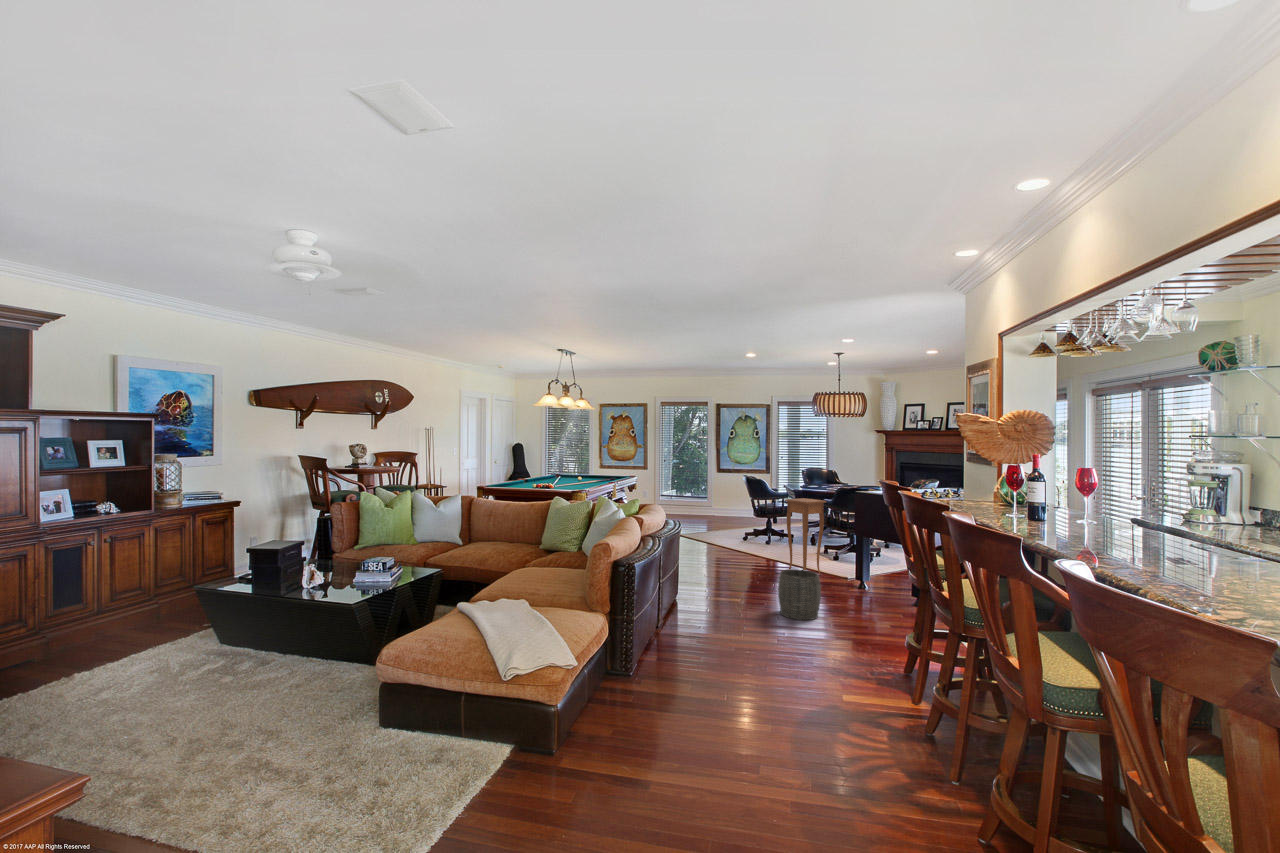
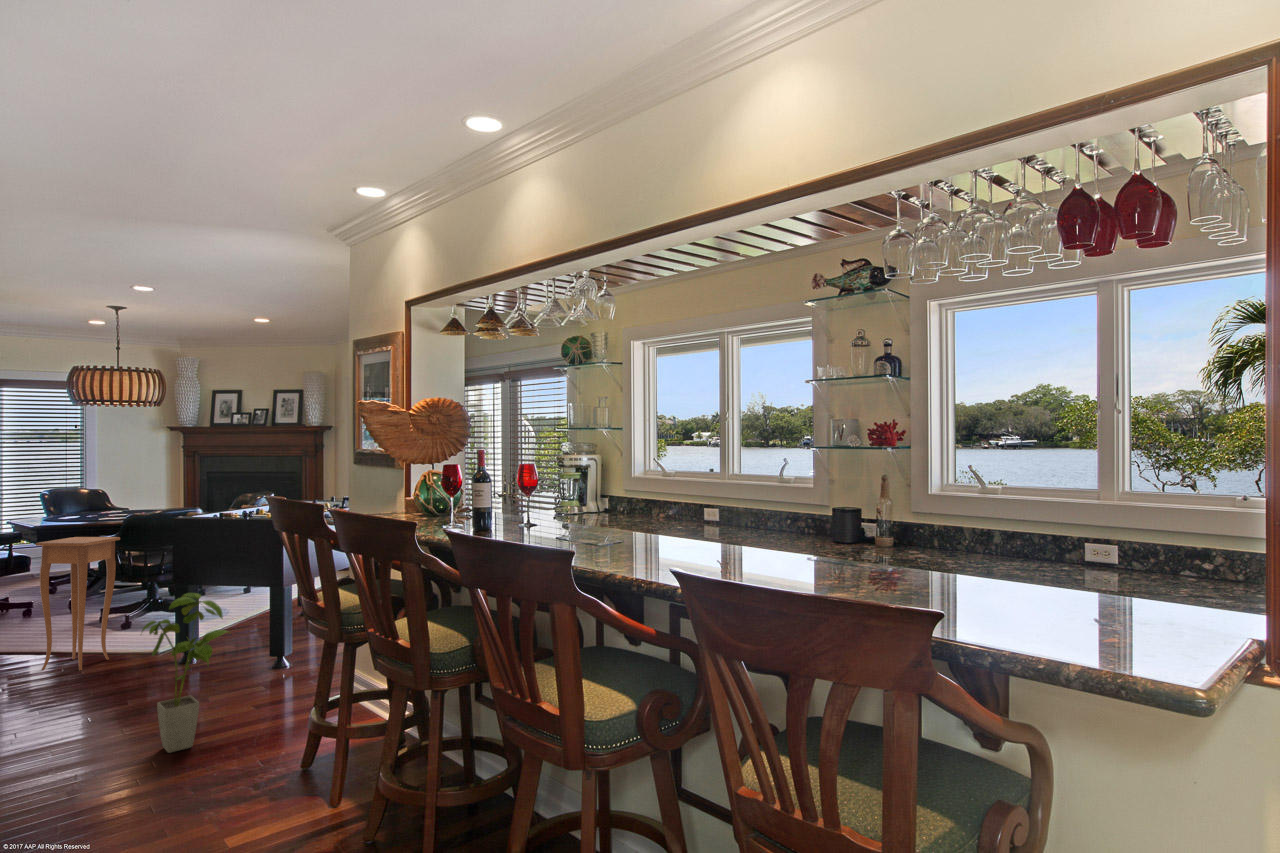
house plant: none [819,539,872,636] -> present [142,593,230,753]
woven basket: present [778,569,821,620] -> none [47,658,135,751]

